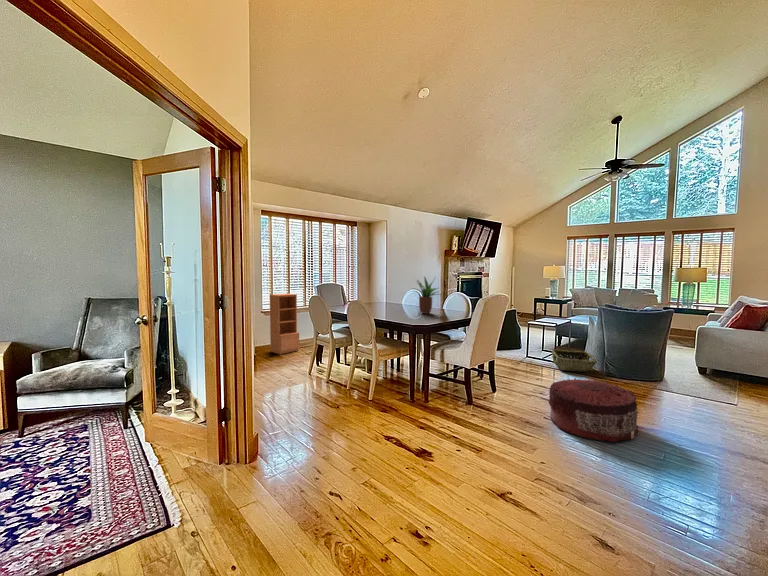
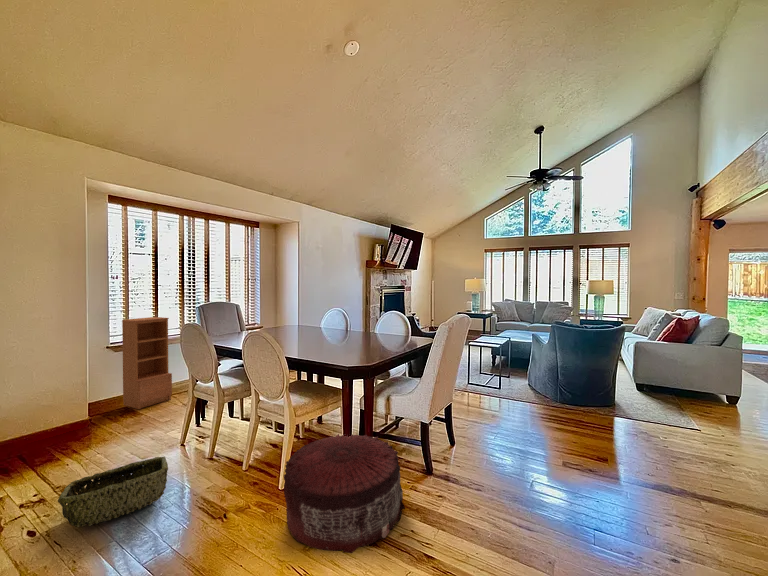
potted plant: present [418,277,437,314] -> none [341,288,386,342]
woven basket: present [552,350,596,372] -> present [58,457,168,527]
pouf: present [549,378,638,442] -> present [284,434,405,553]

